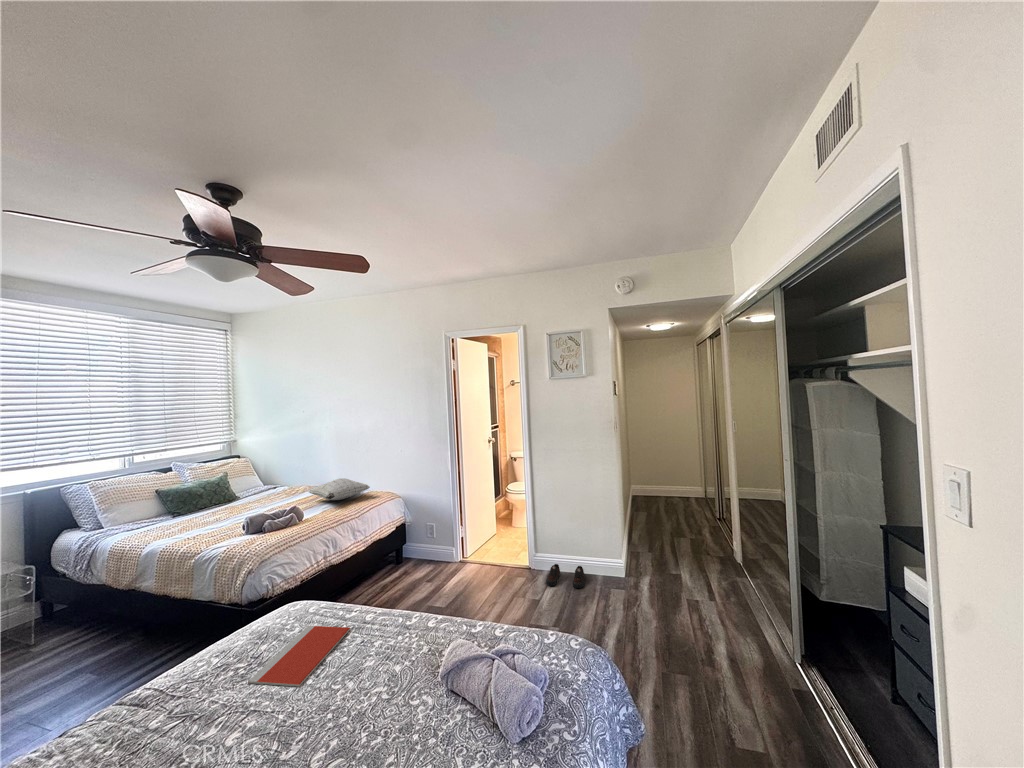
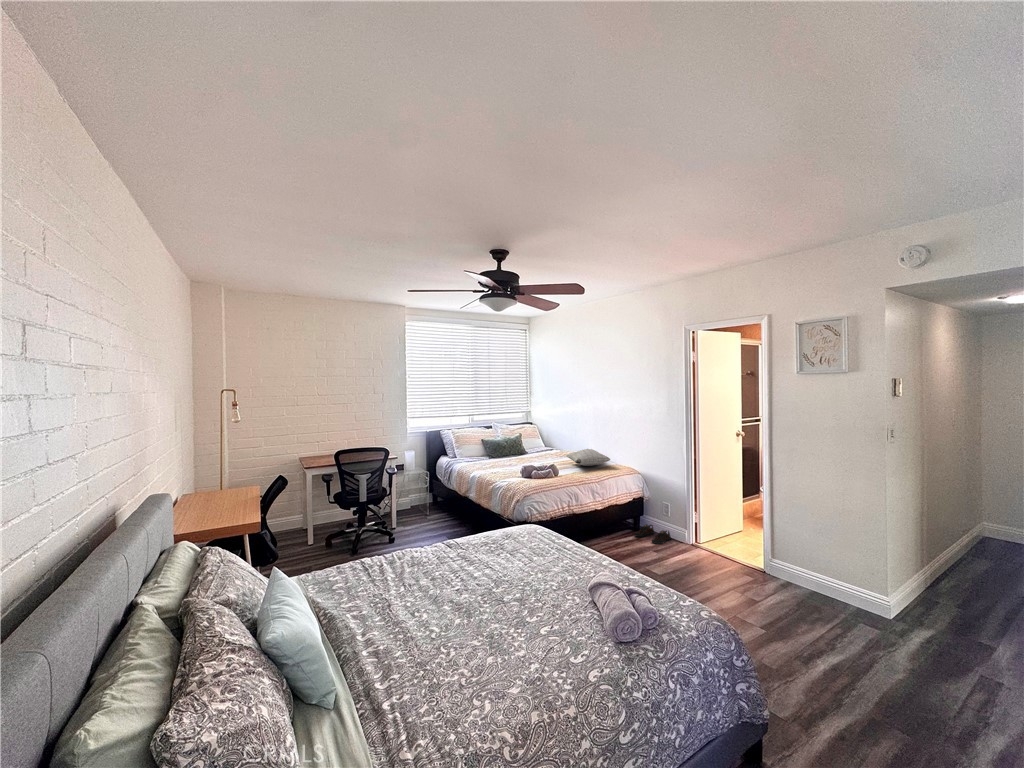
shoe: present [546,564,585,588] -> present [635,524,671,544]
notebook: present [248,626,351,687] -> none [494,538,554,565]

